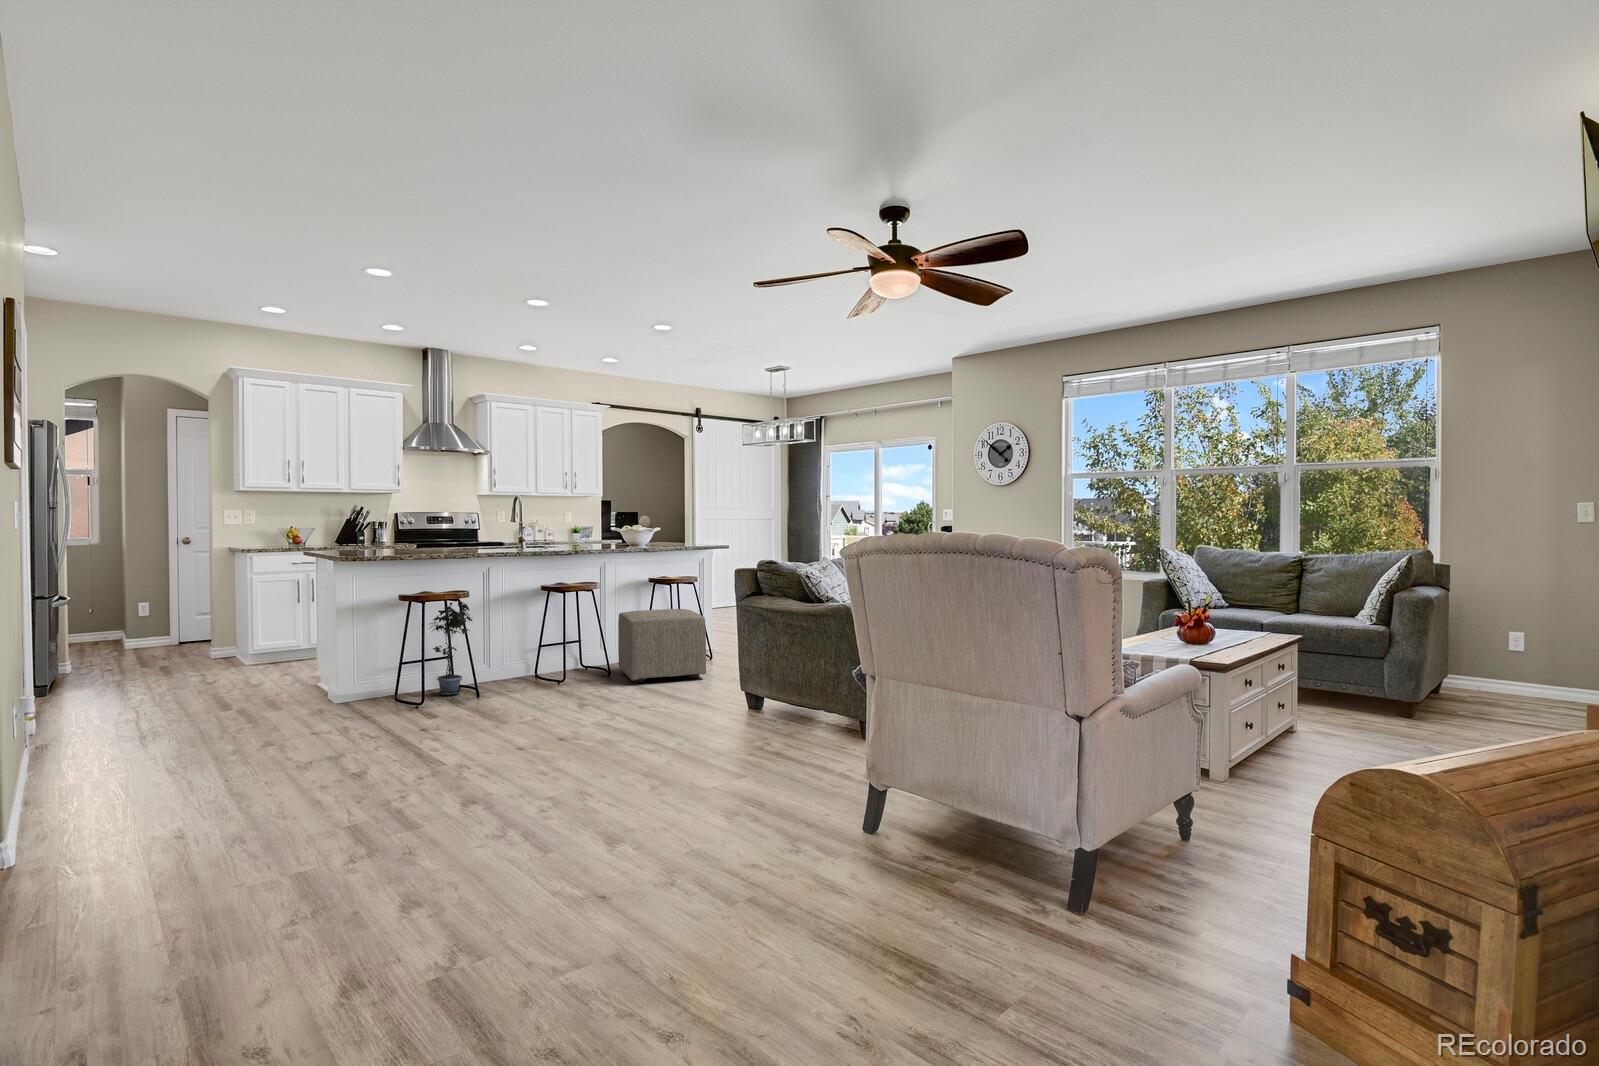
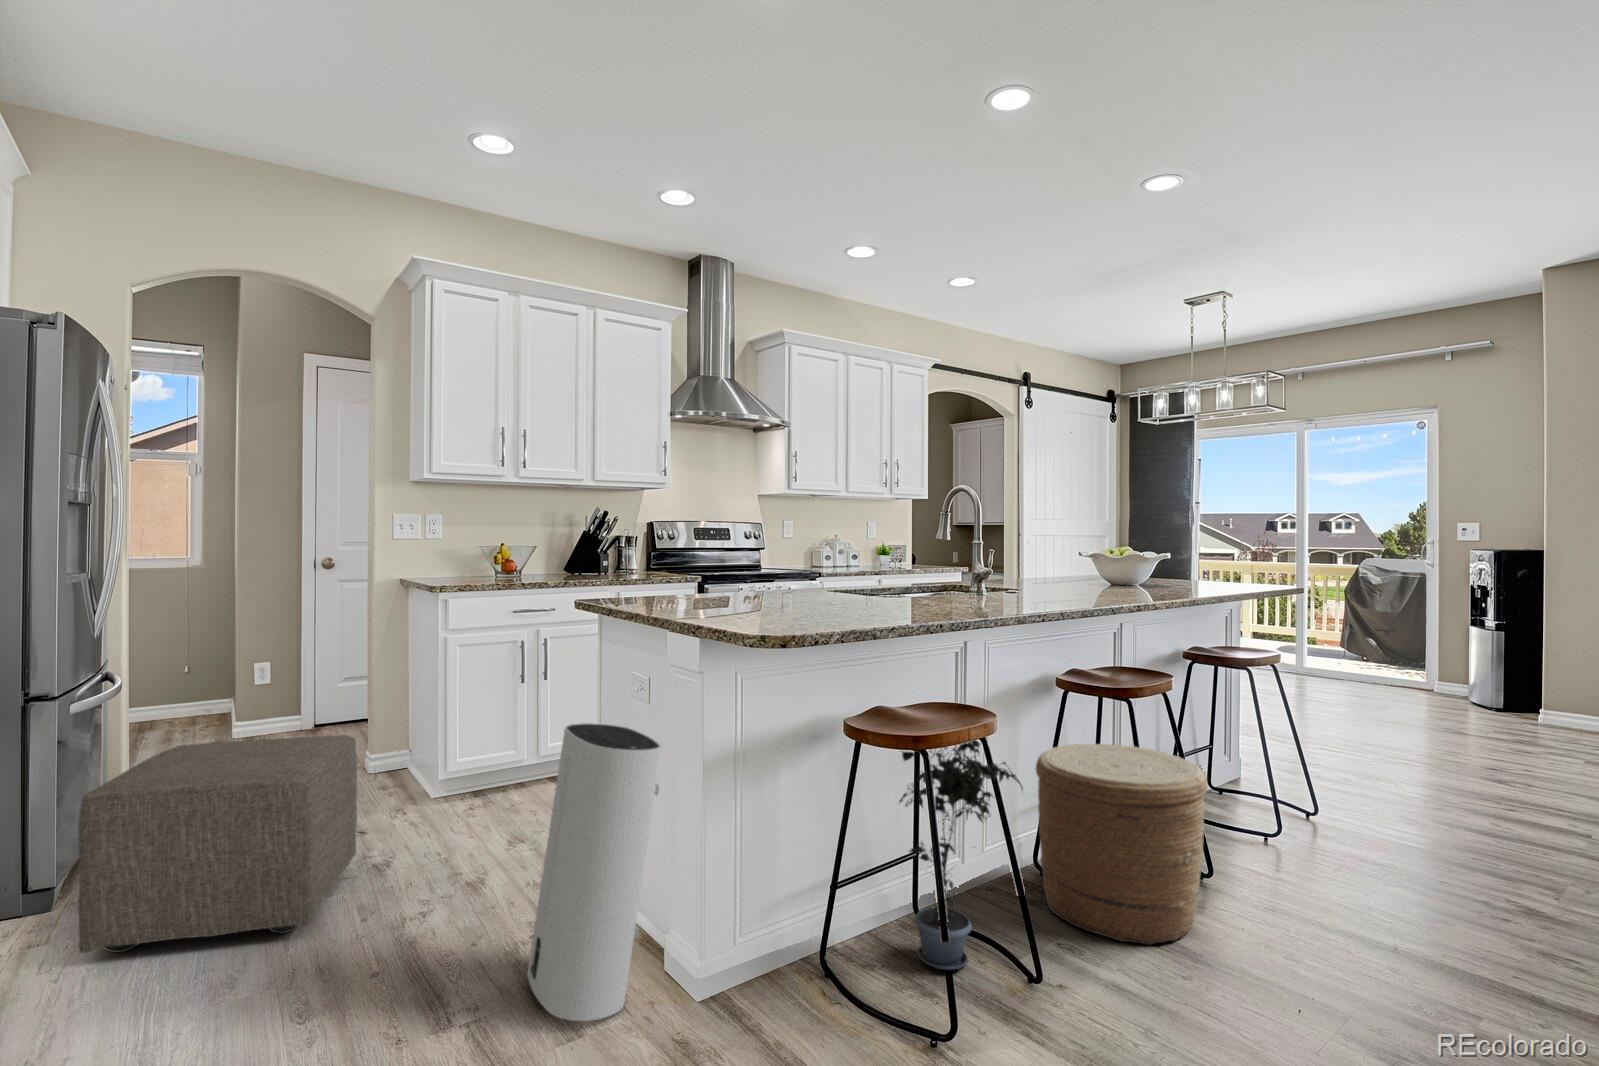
air purifier: none [265,601,321,707] -> present [527,723,661,1021]
ottoman: present [618,609,706,683] -> present [78,736,357,953]
woven basket: none [513,615,585,689] -> present [1036,744,1208,945]

